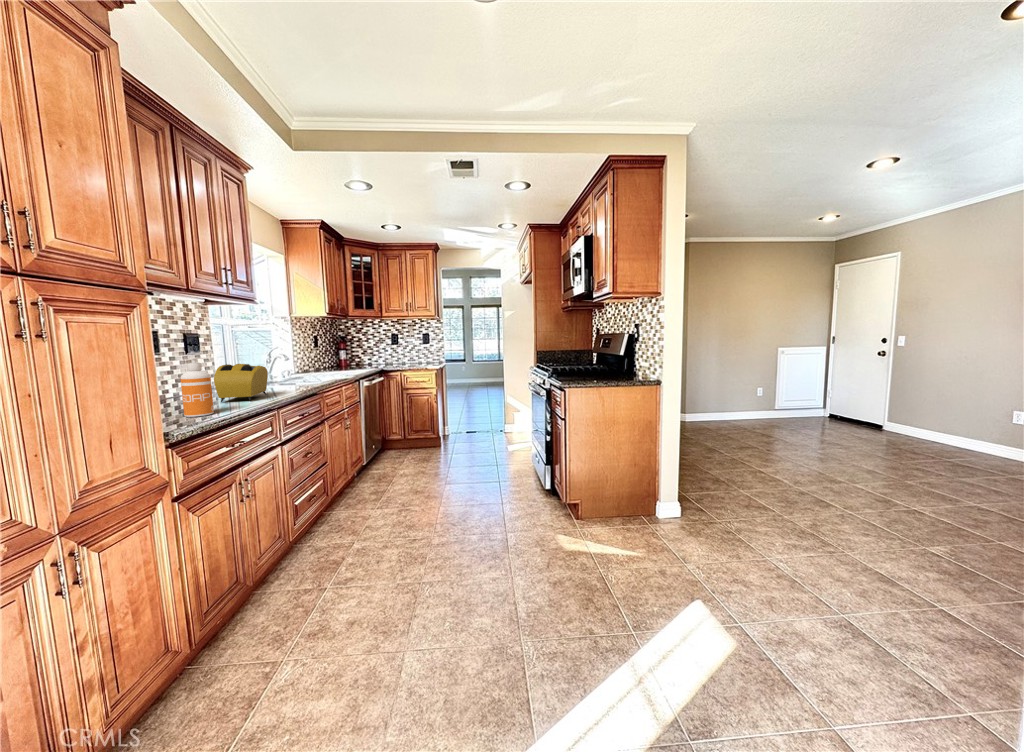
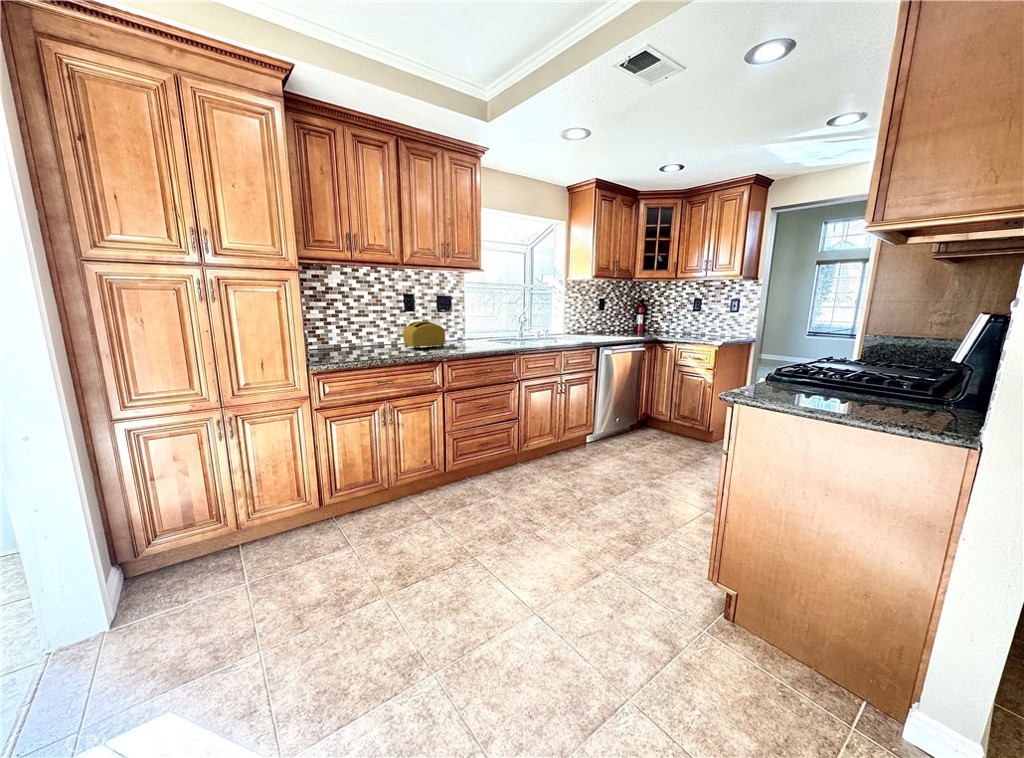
soap dispenser: present [180,358,214,417] -> none [351,315,368,354]

